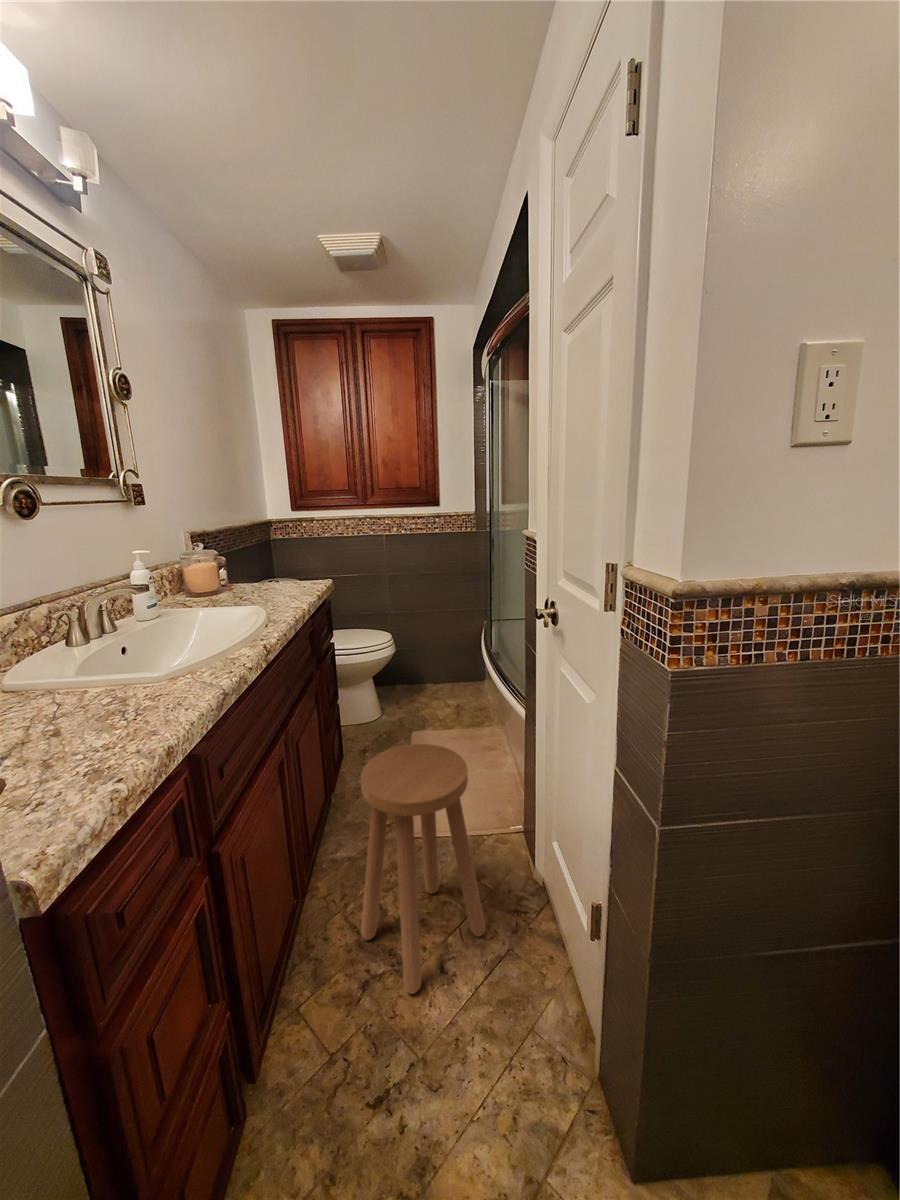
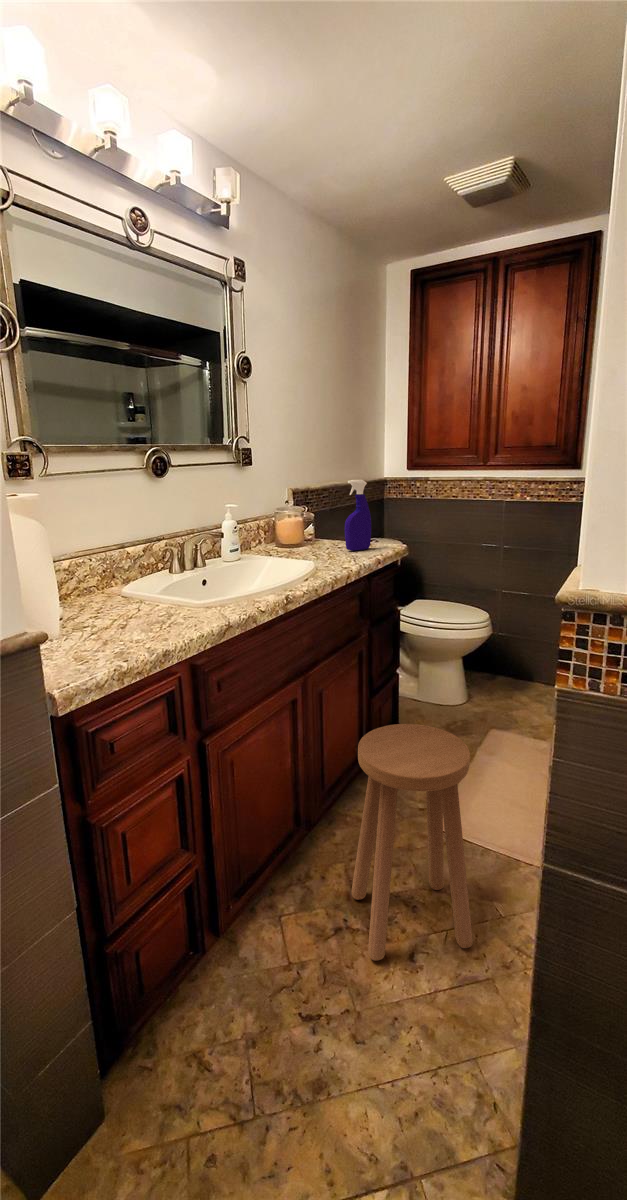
spray bottle: none [269,517,297,588] -> present [345,480,371,550]

